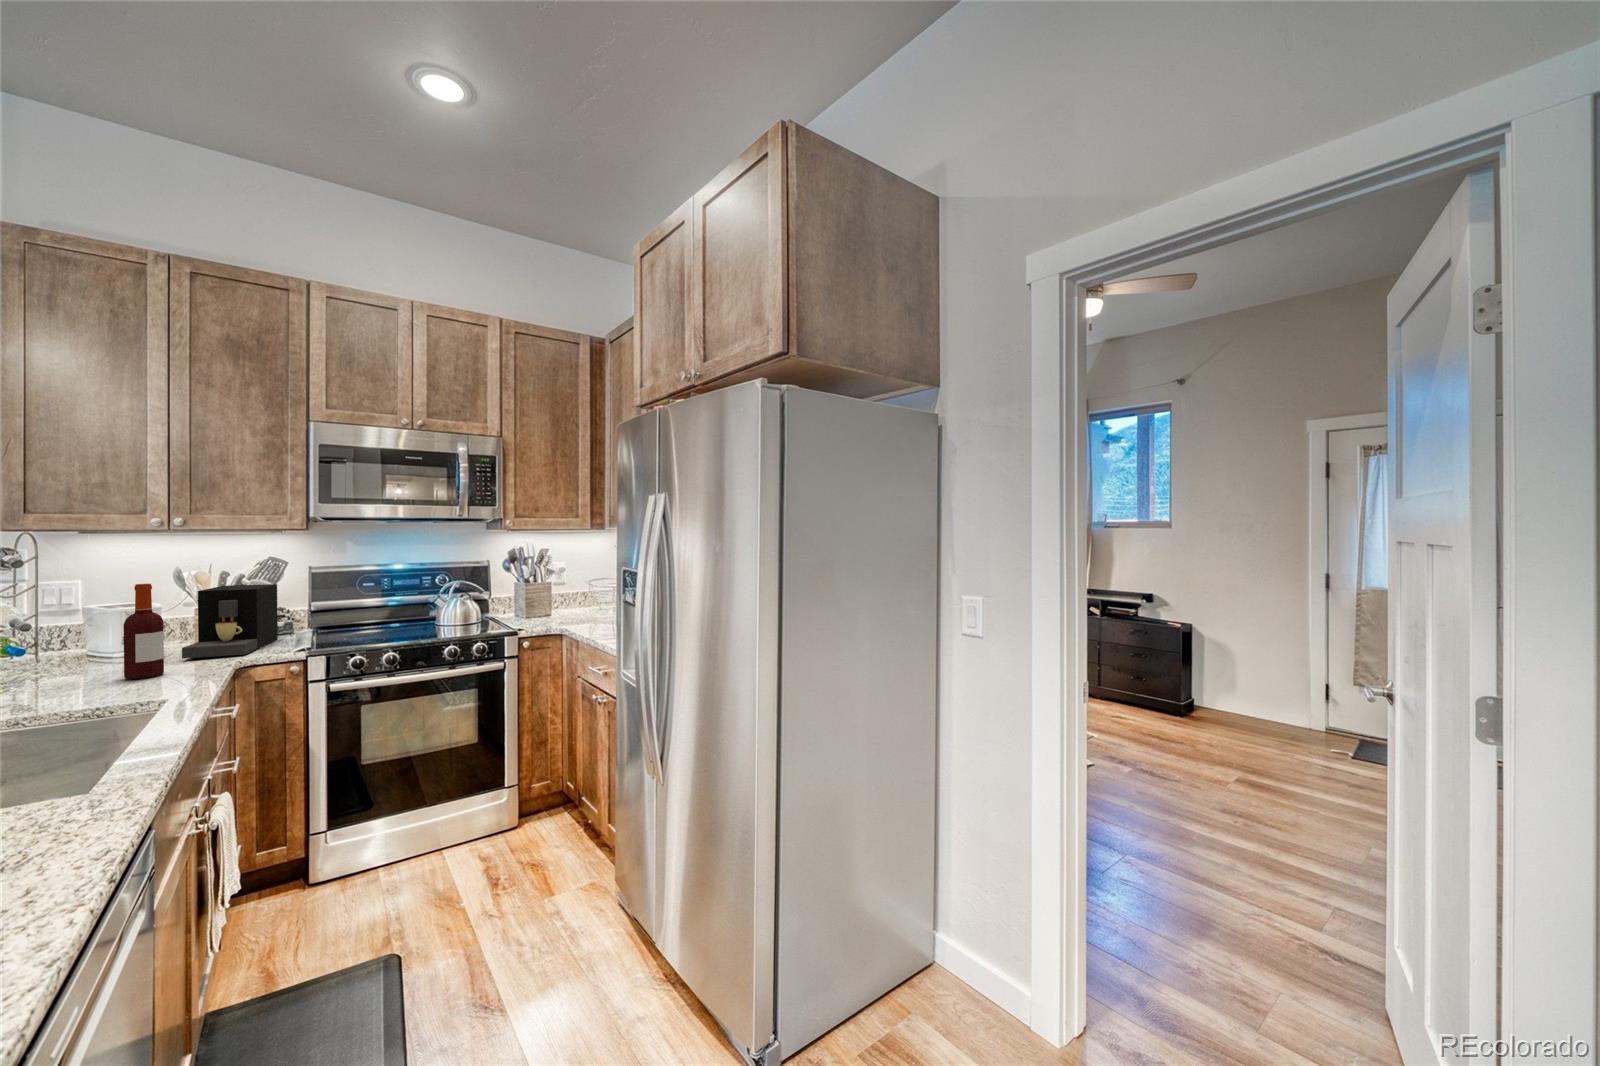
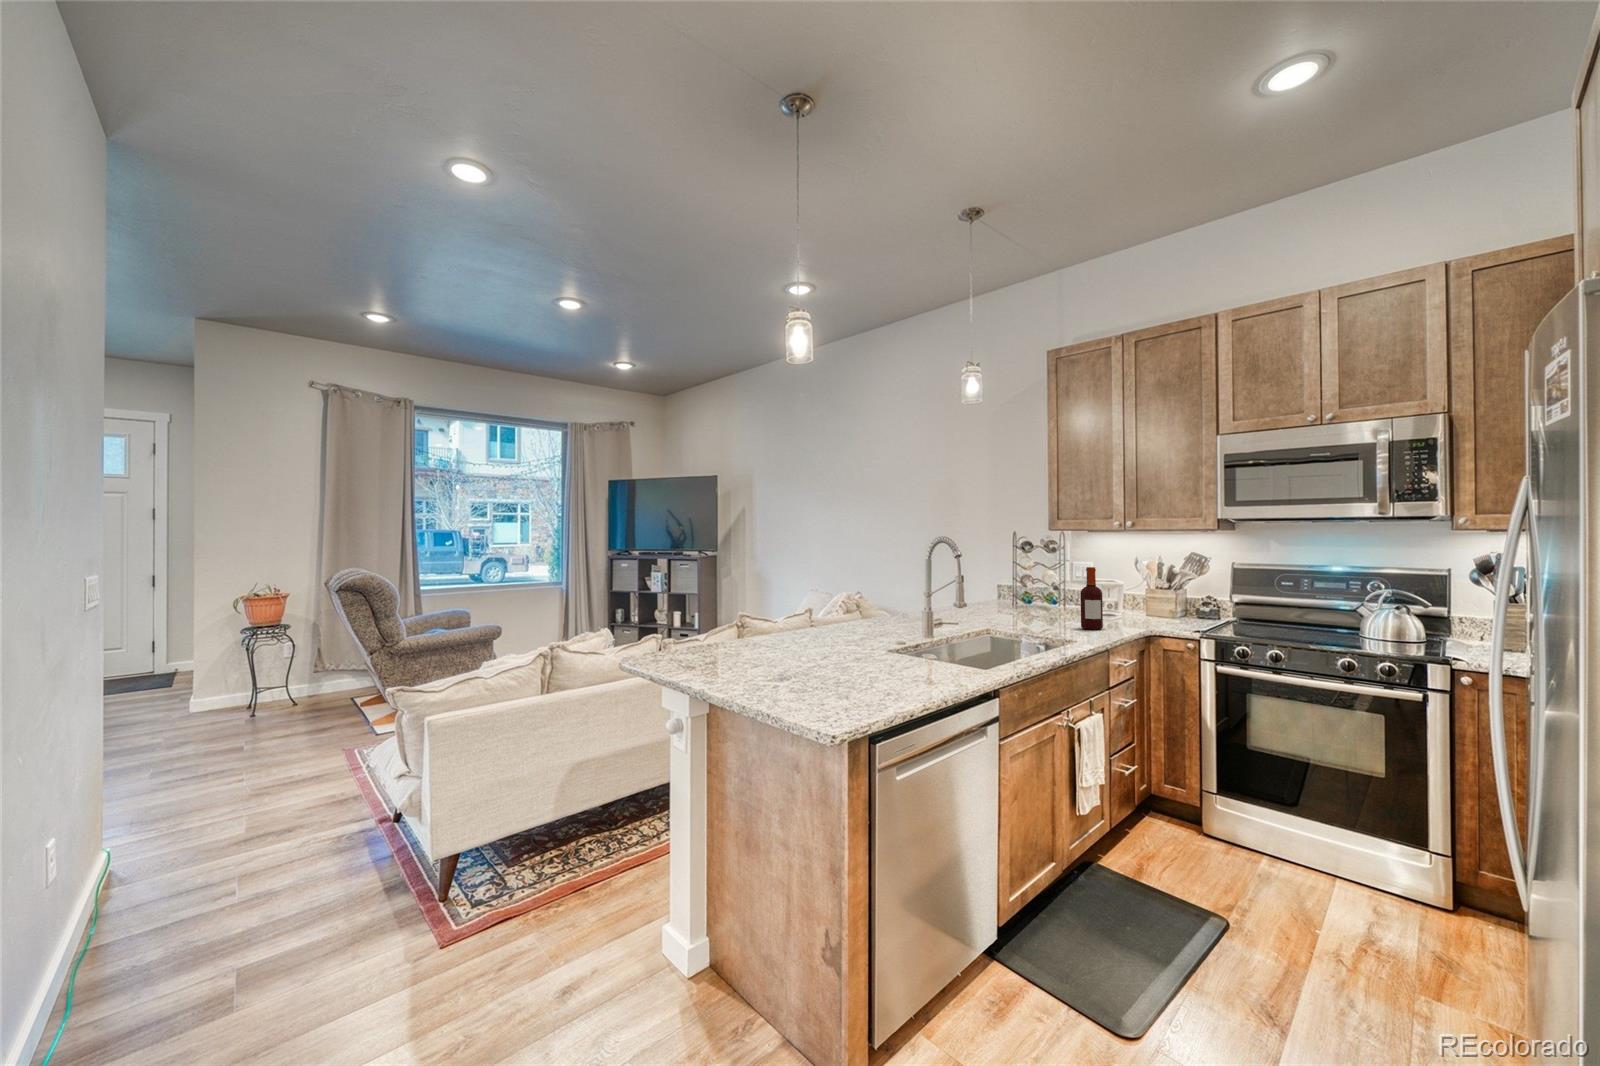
coffee maker: present [182,584,278,658] -> none [1123,574,1198,627]

